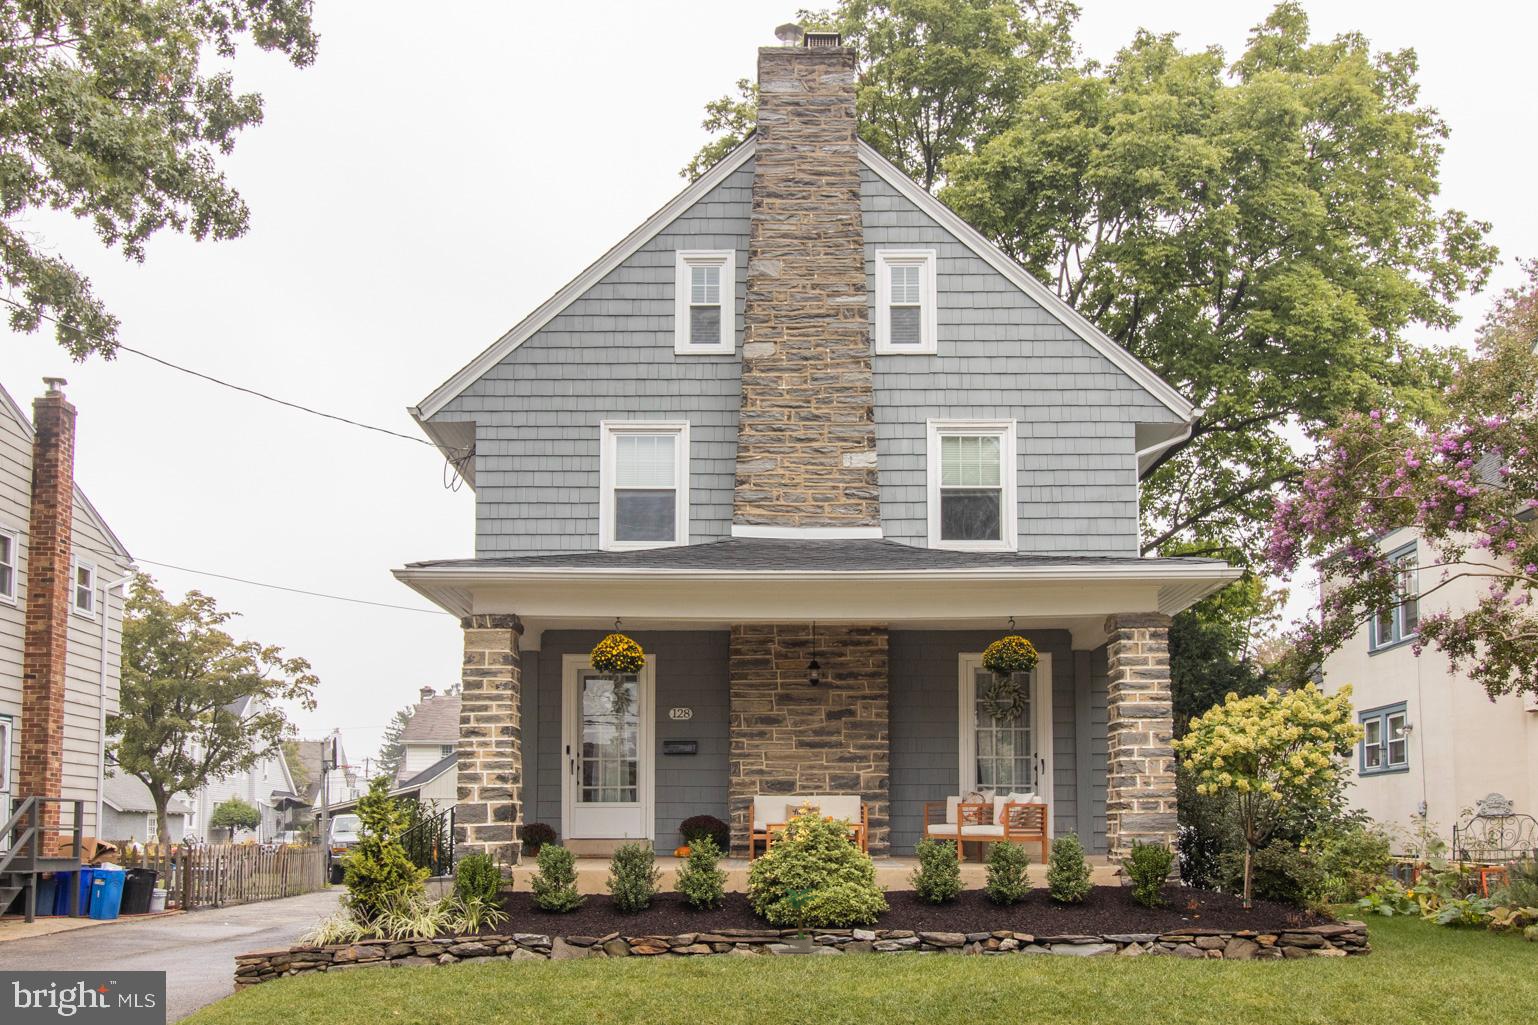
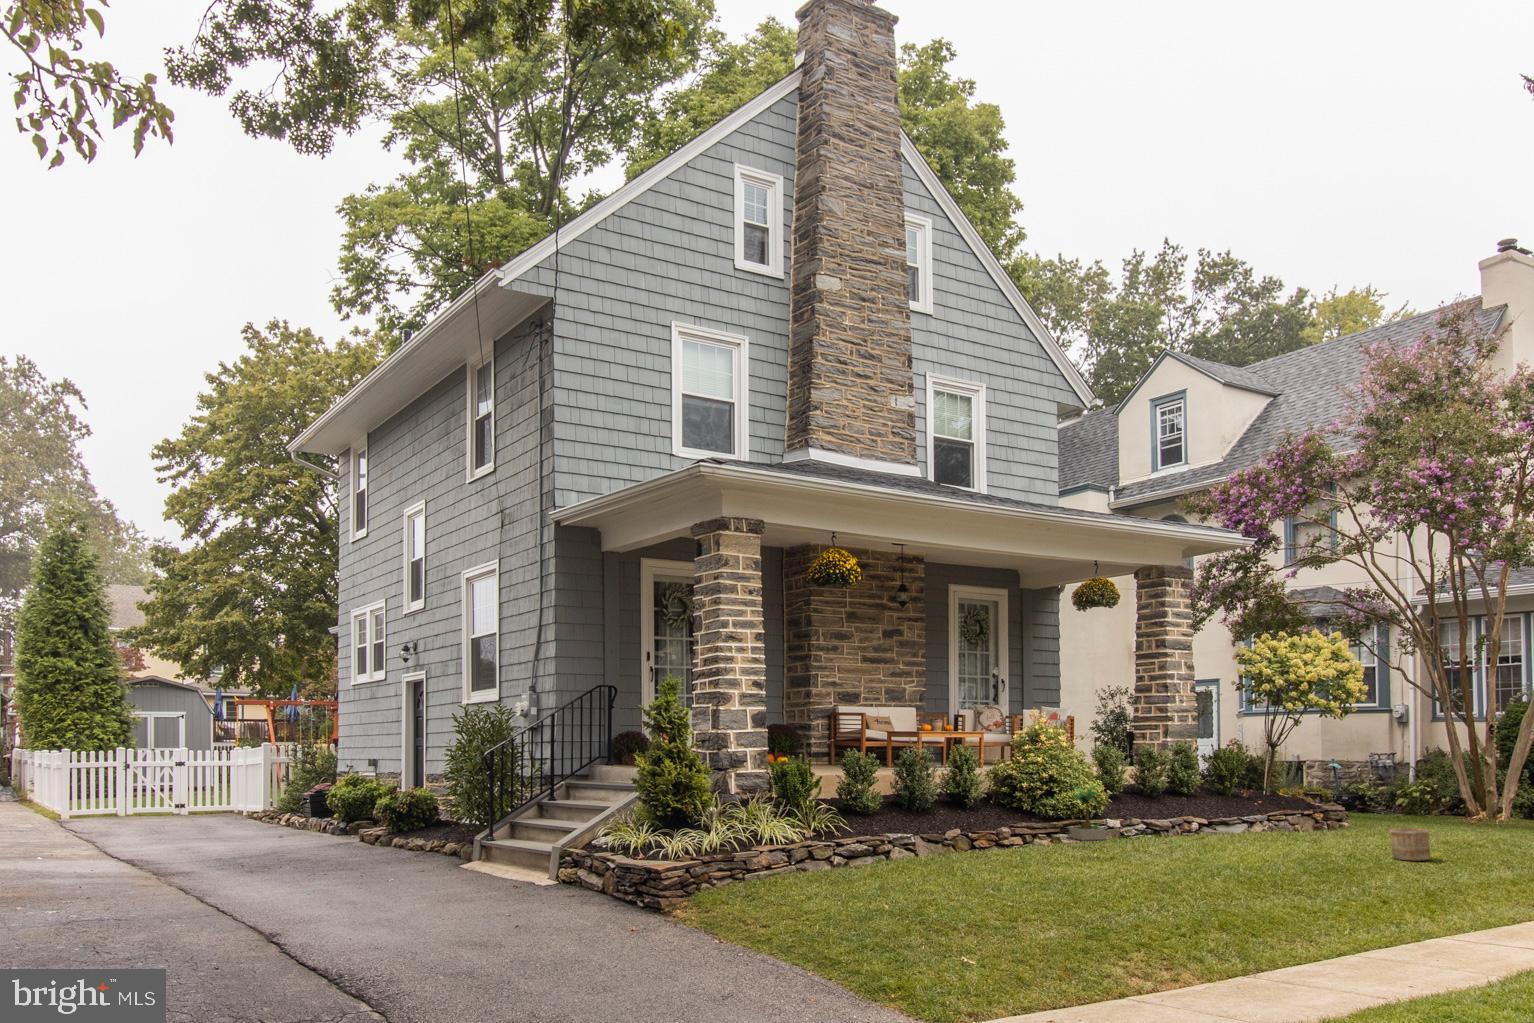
wooden bucket: none [1080,950,1135,996] -> present [1389,828,1430,861]

